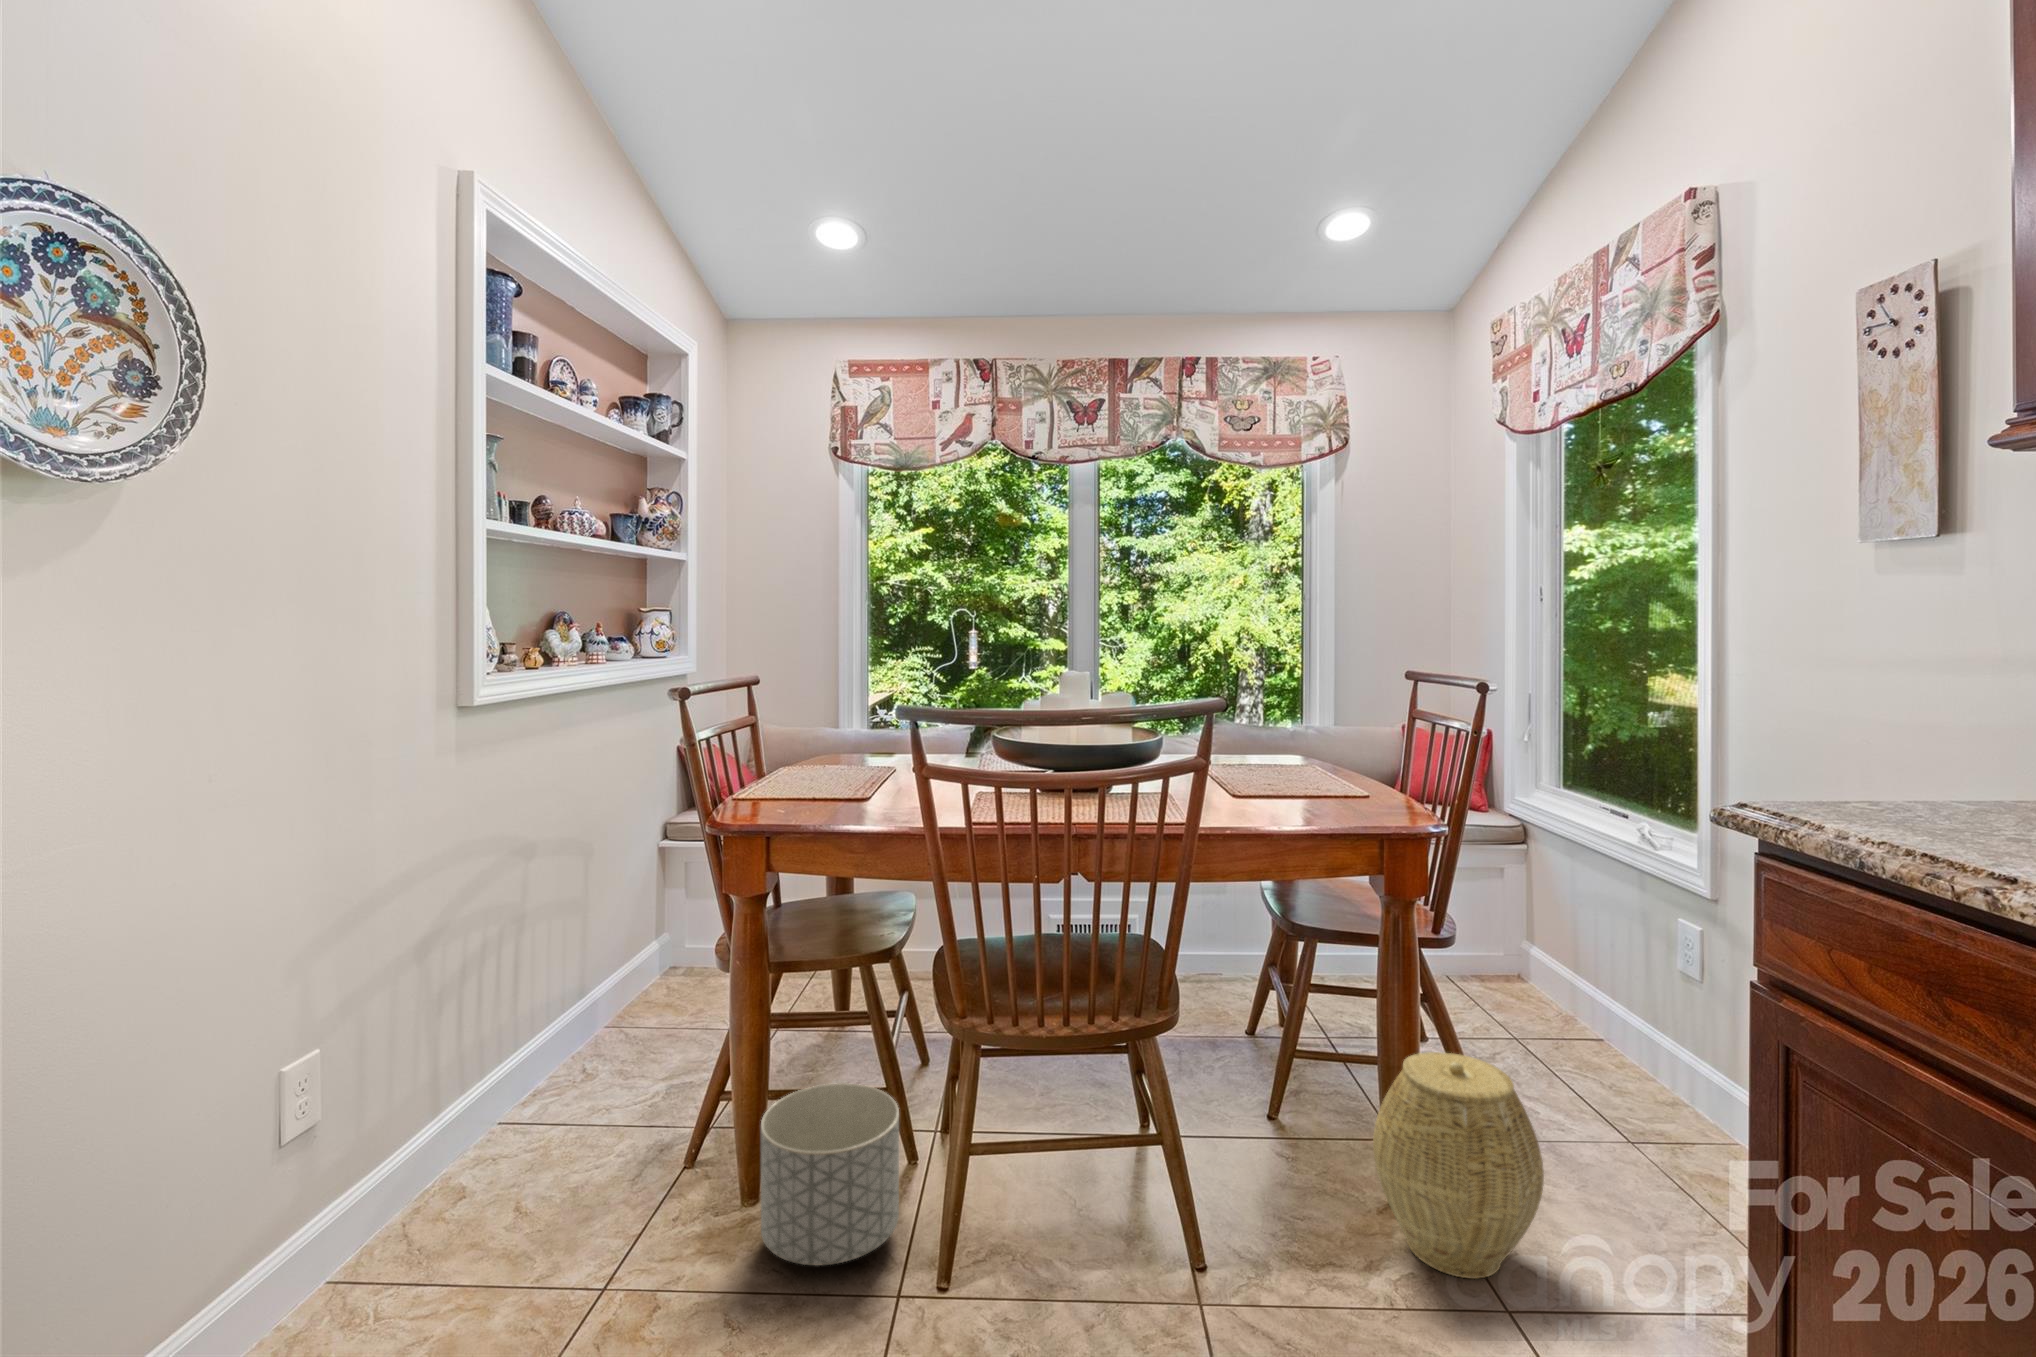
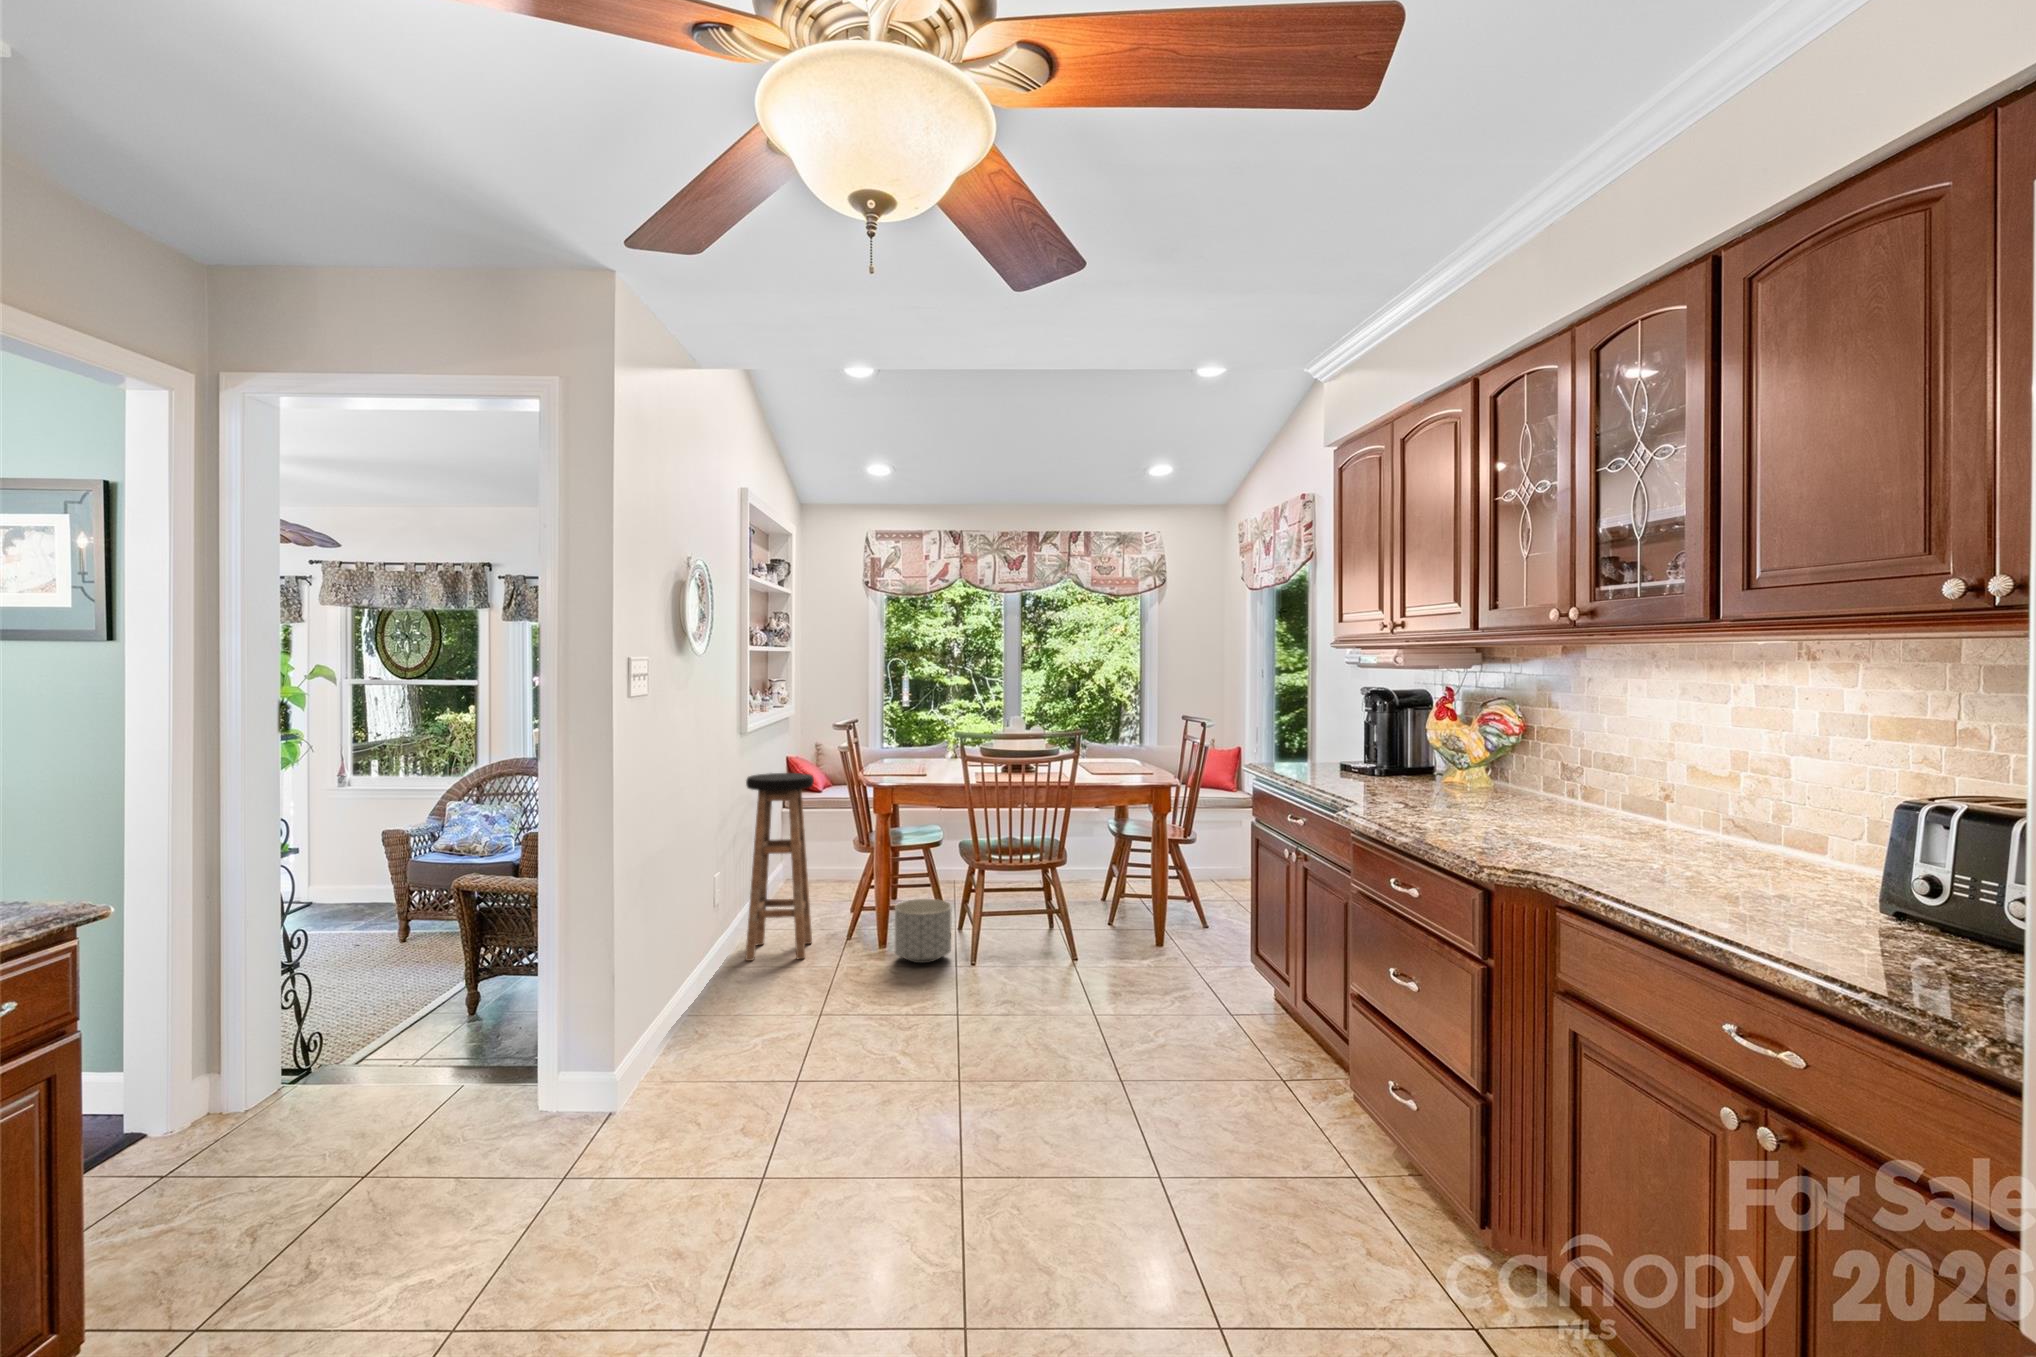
bar stool: none [431,784,621,1220] -> present [745,773,814,961]
woven basket: present [1373,1052,1544,1279] -> none [1146,876,1209,958]

